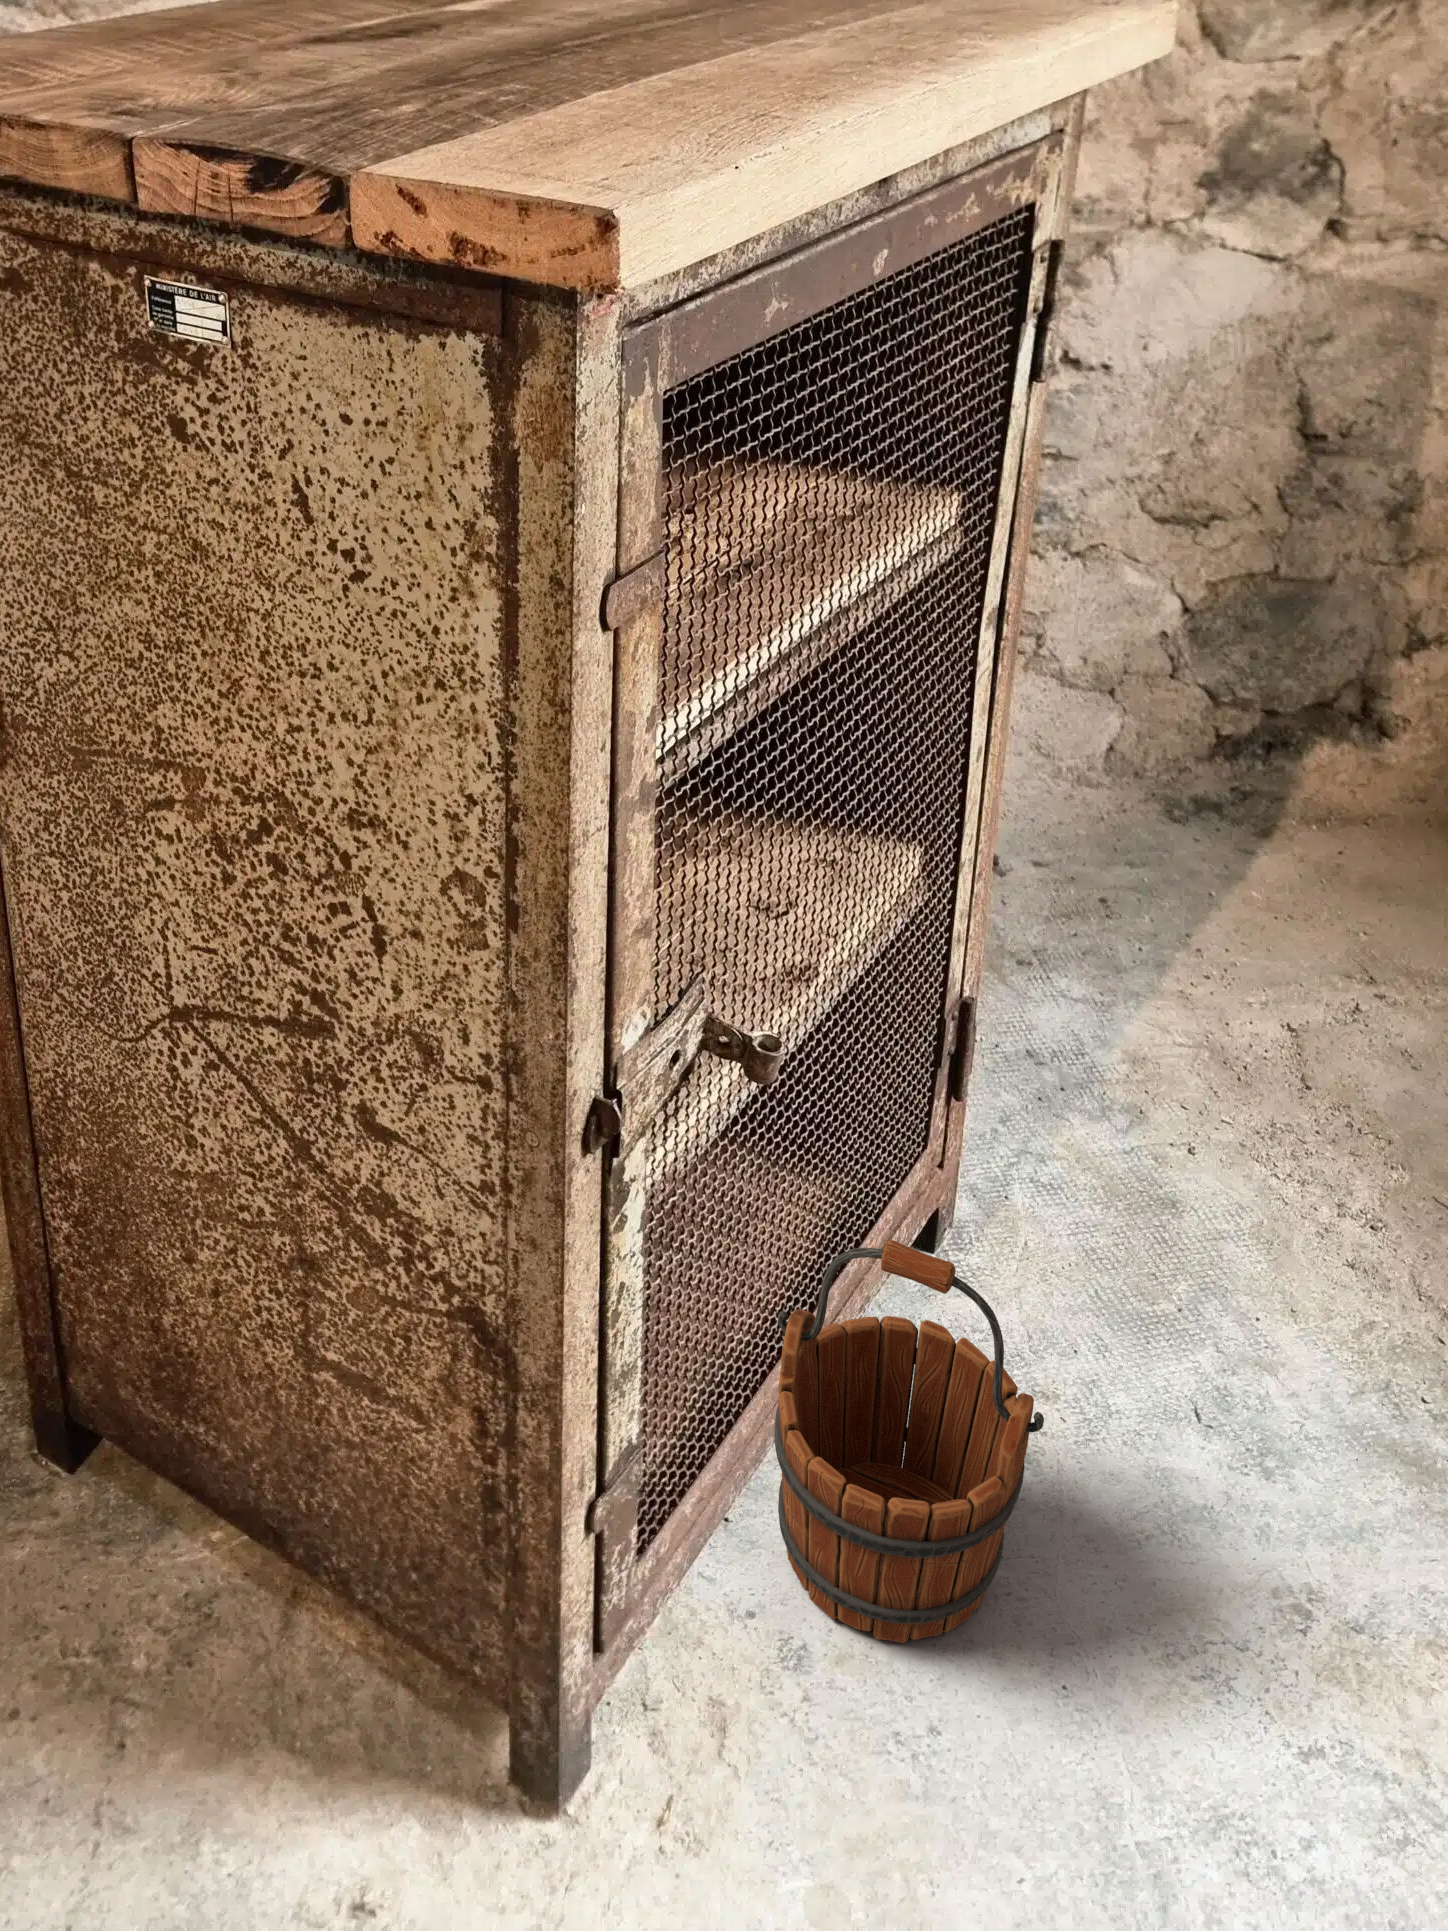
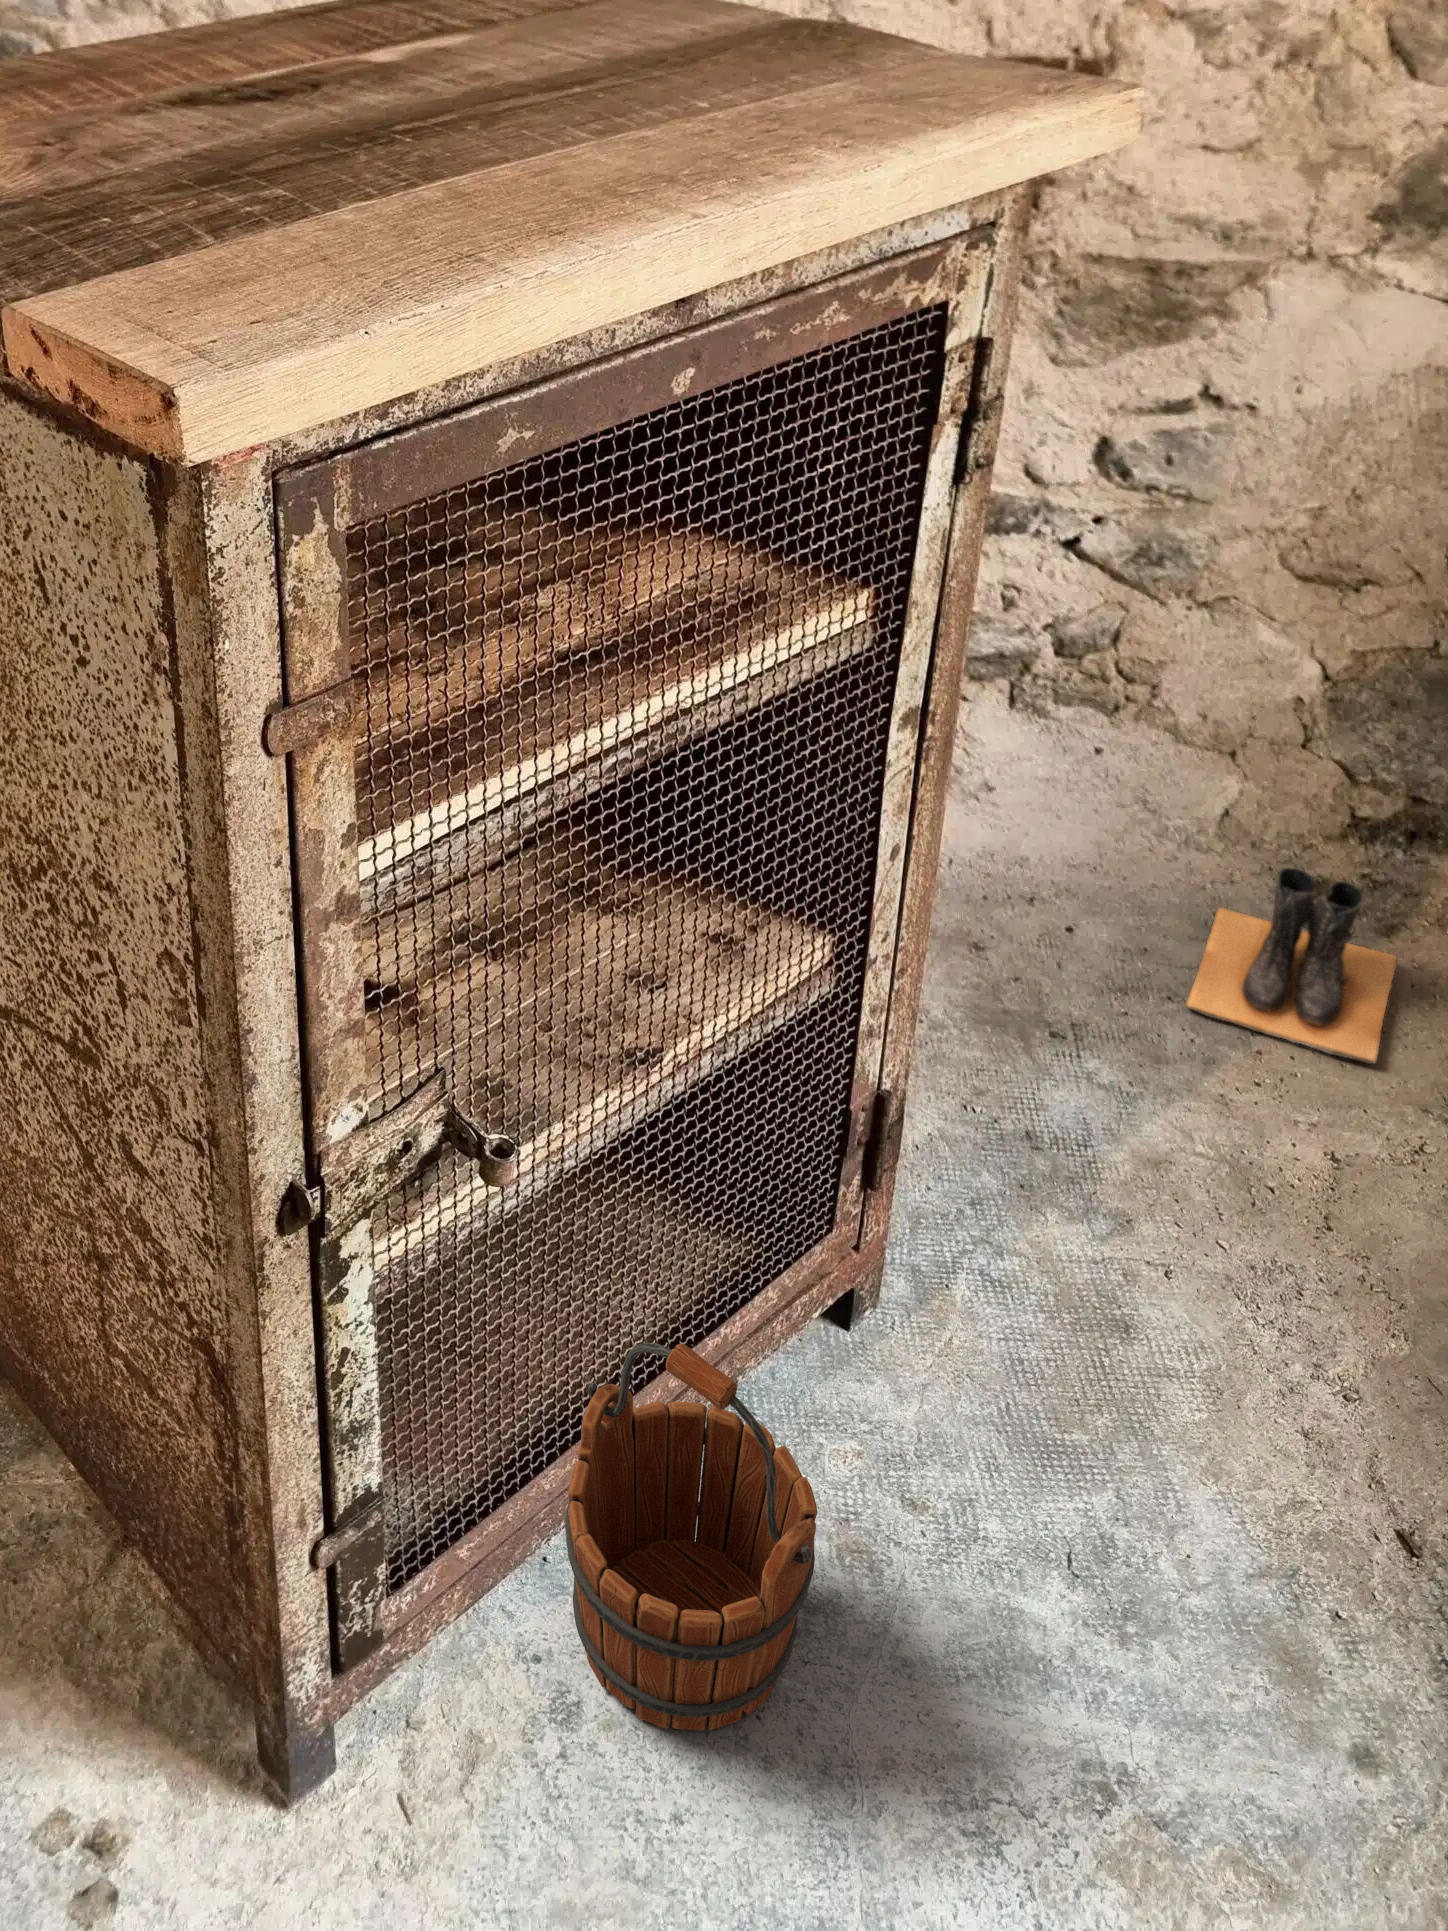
boots: none [1109,776,1286,938] -> present [1185,867,1397,1064]

